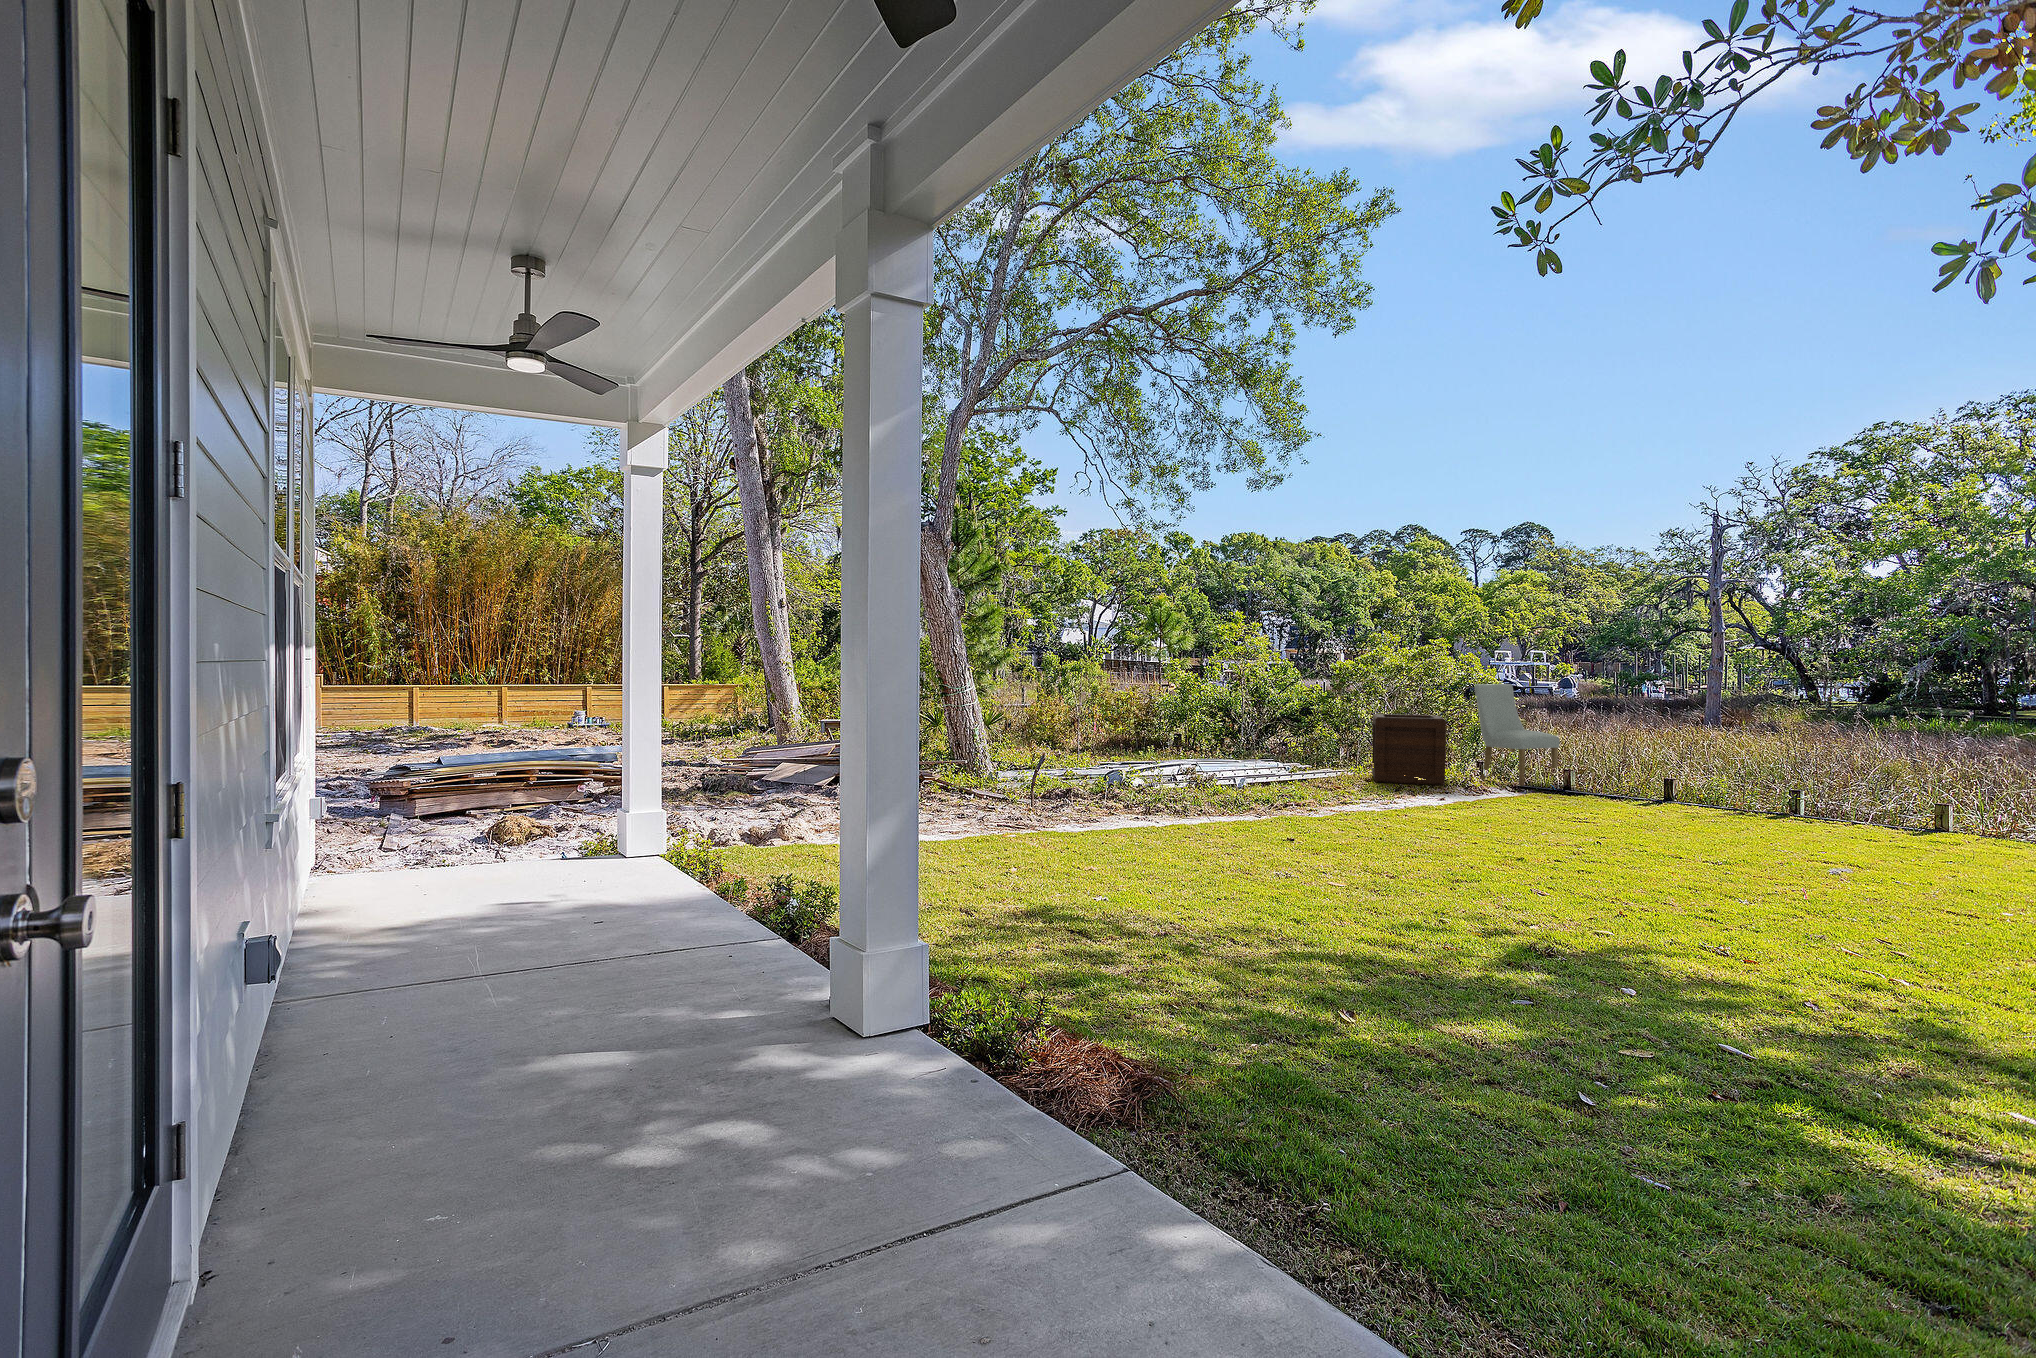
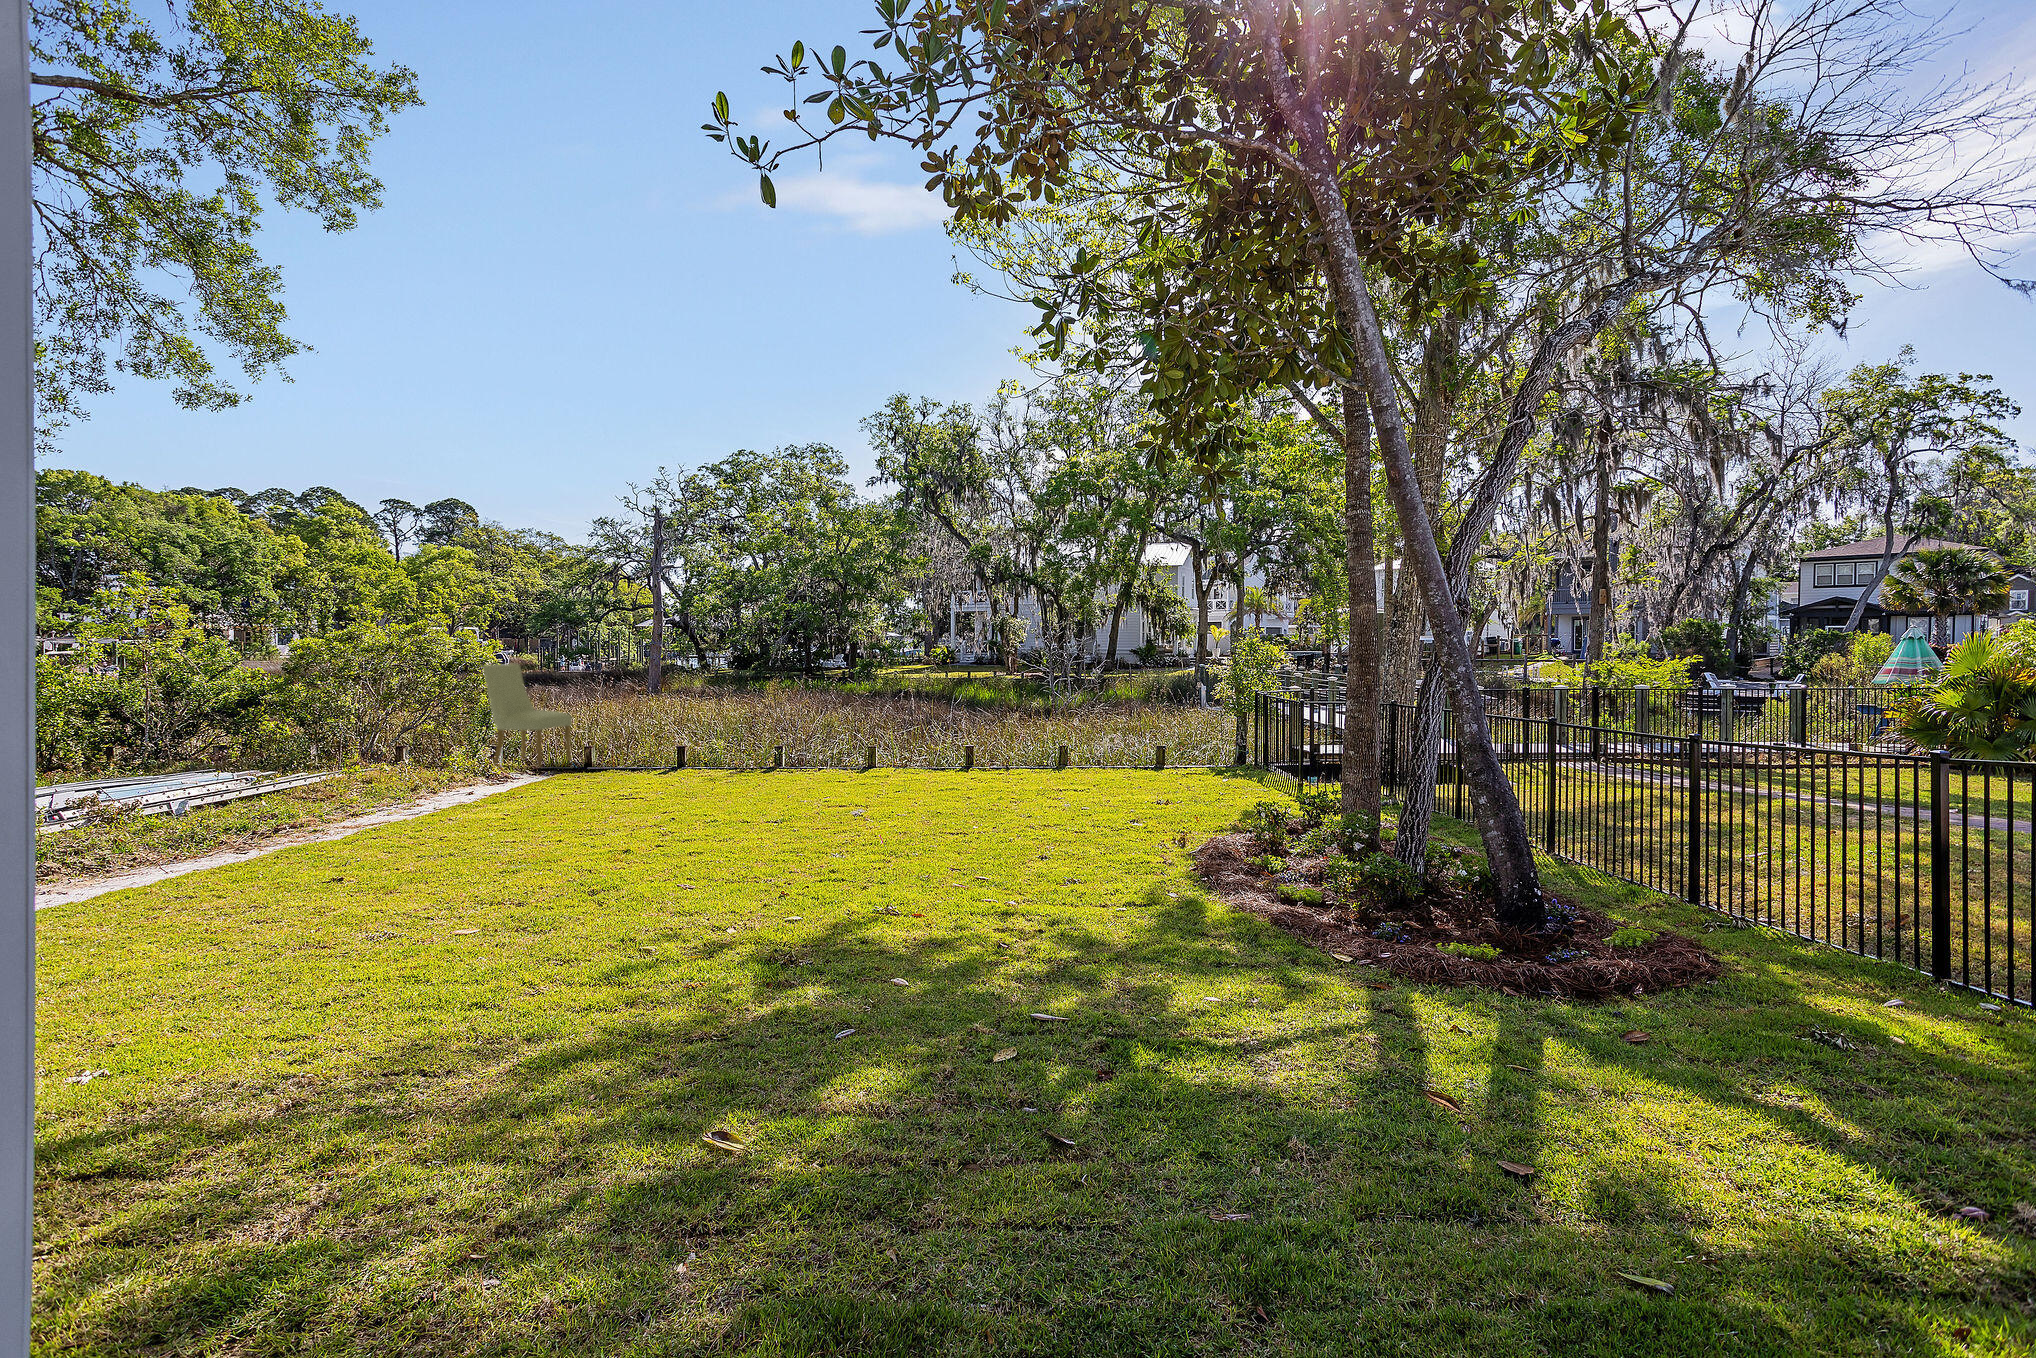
wooden crate: present [1372,714,1446,785] -> none [361,700,460,782]

